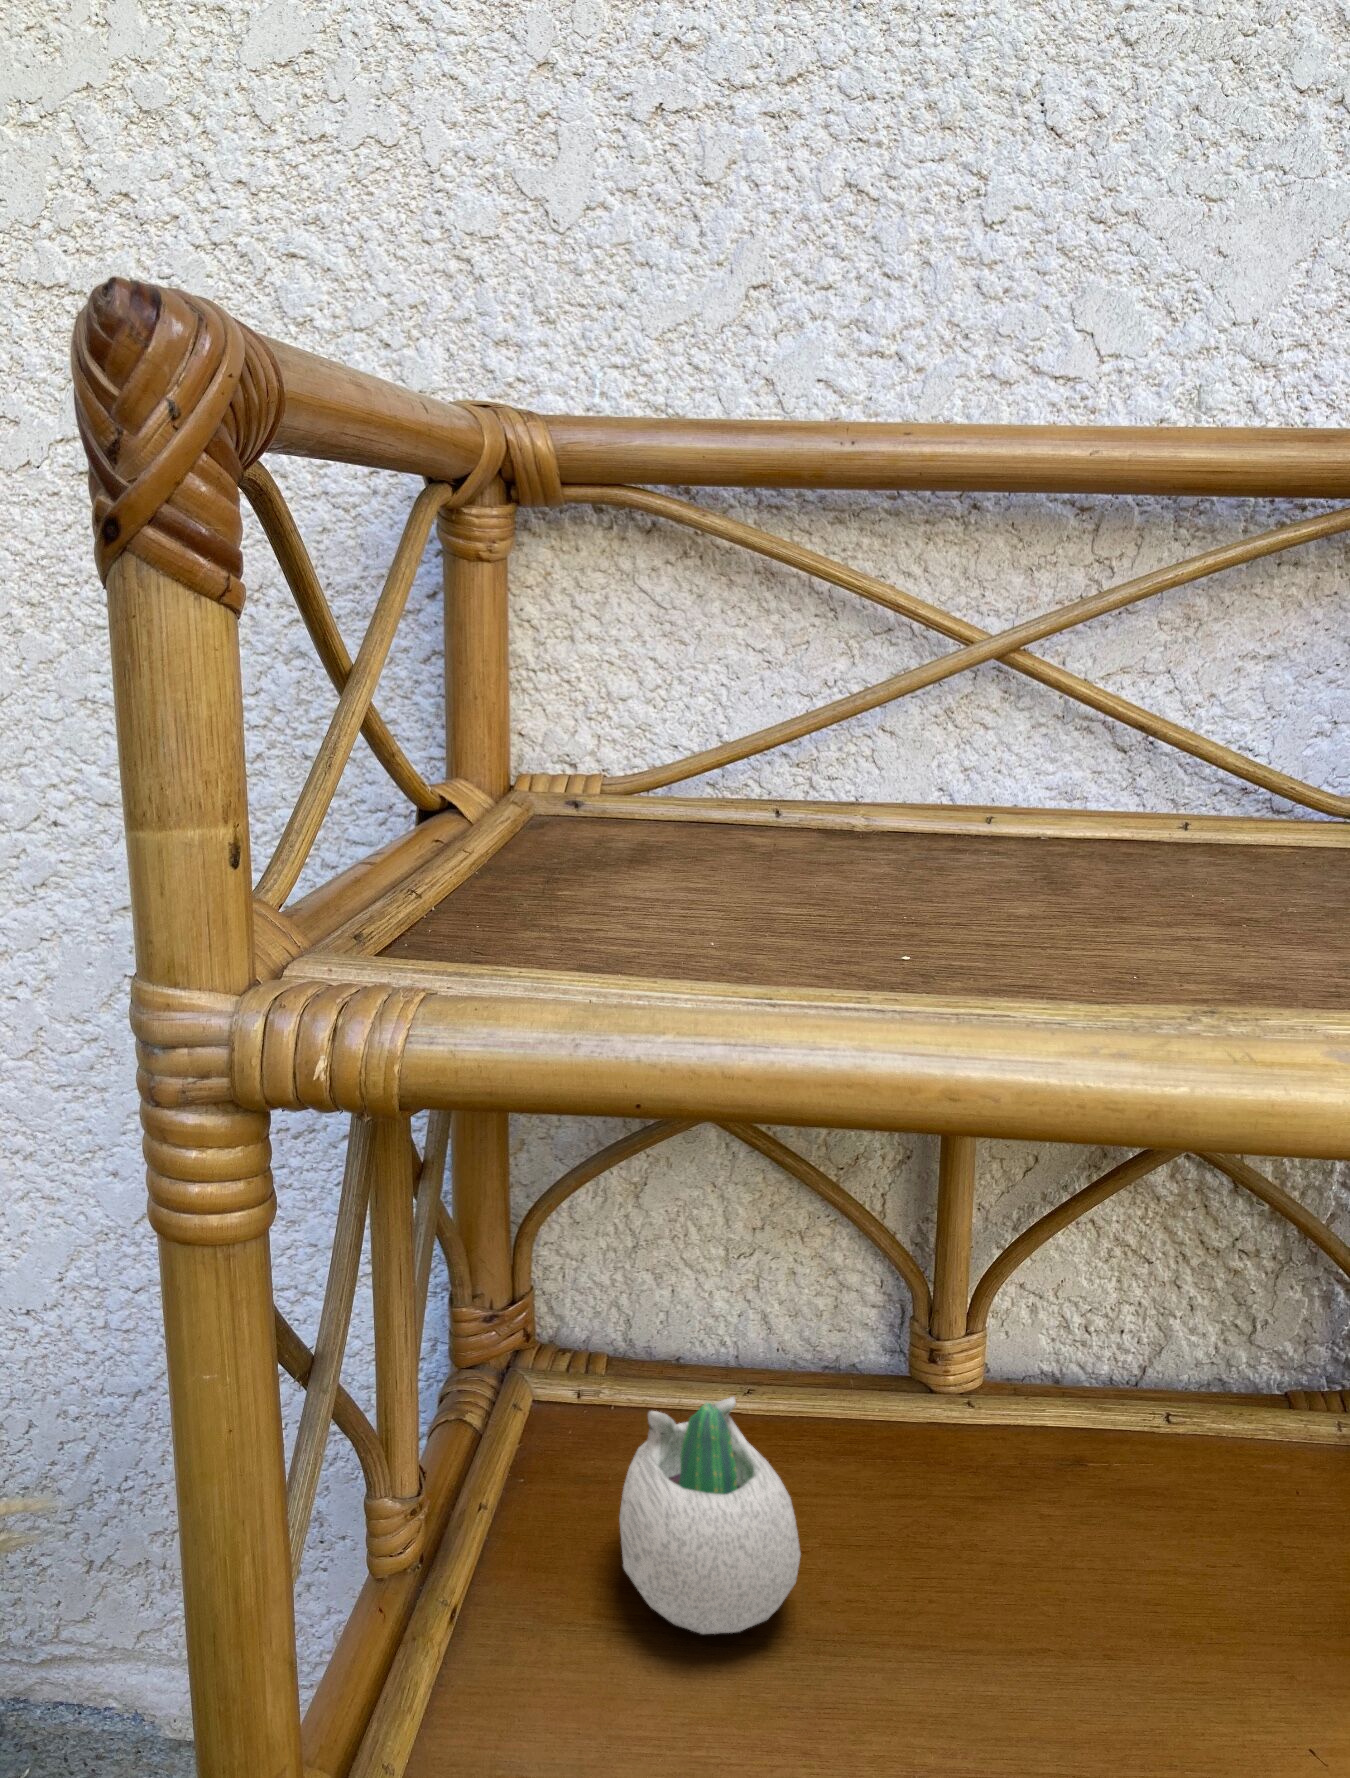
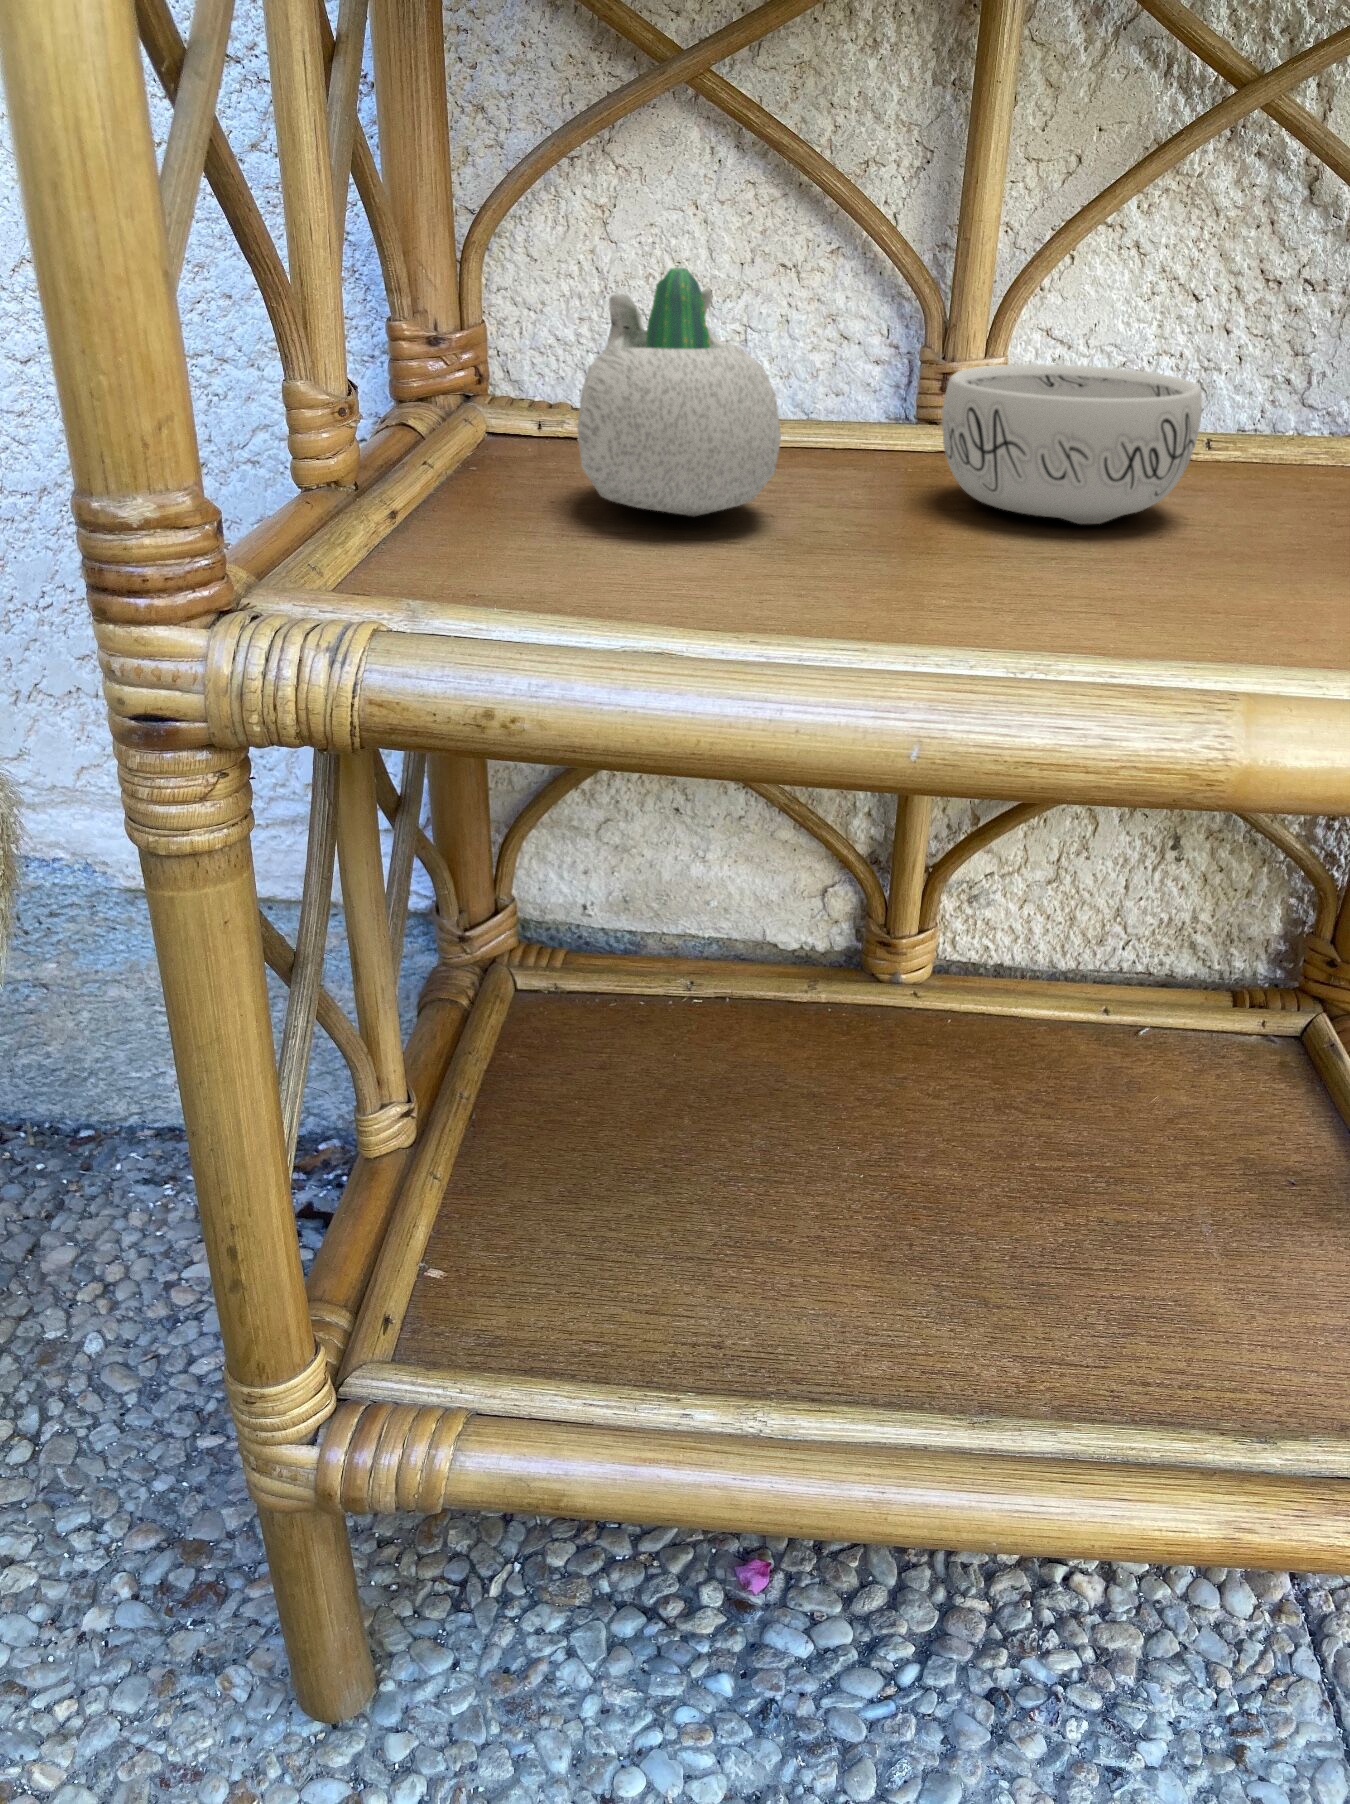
decorative bowl: none [939,1401,1168,1604] -> present [942,364,1202,524]

